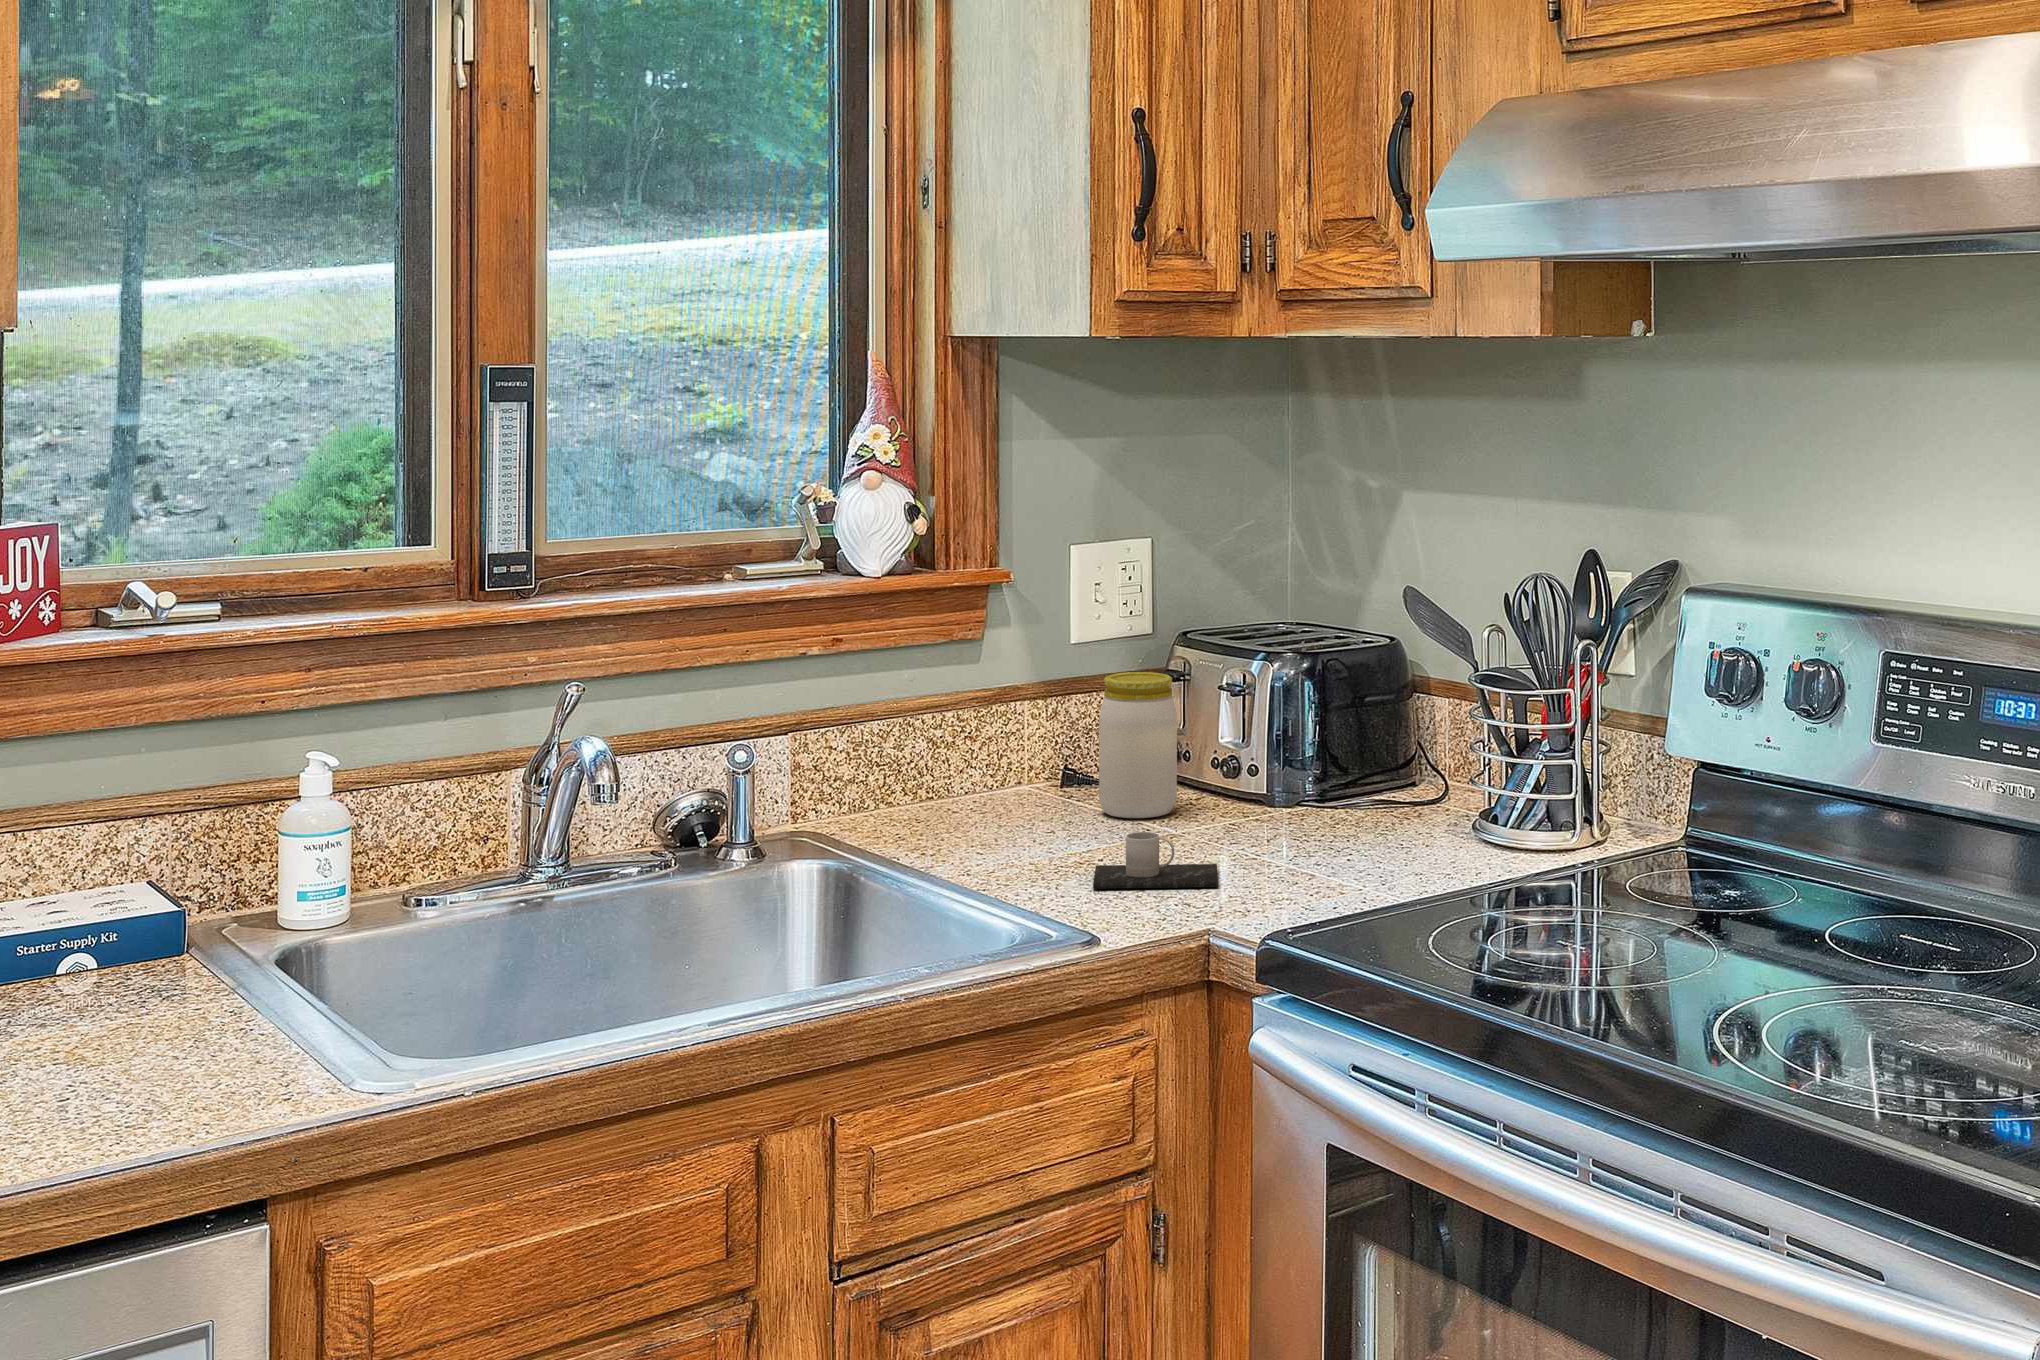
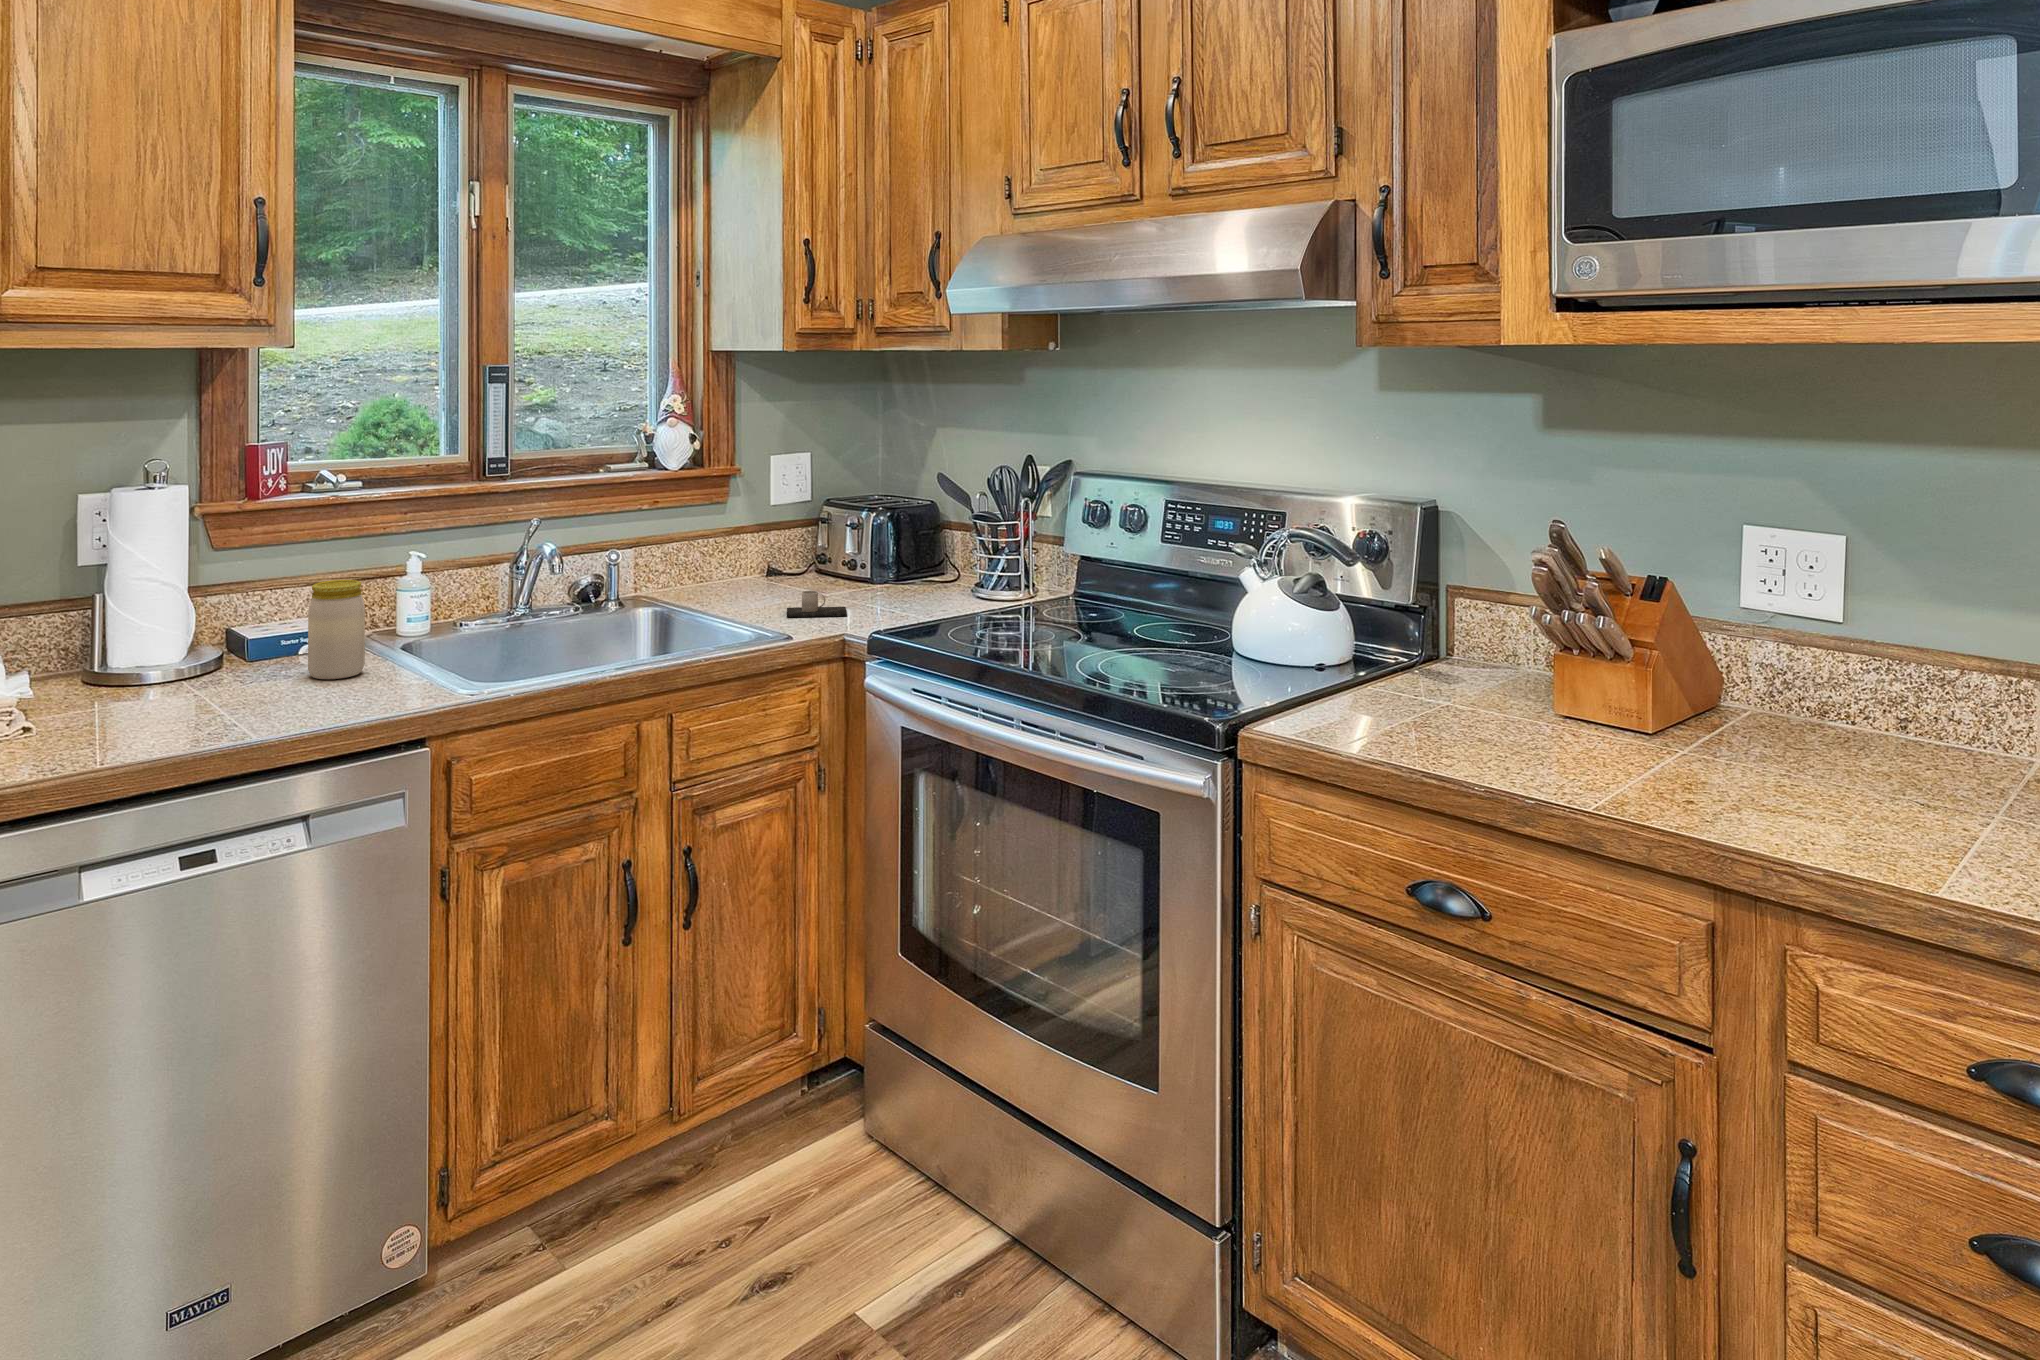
jar: present [1099,672,1177,818] -> present [308,580,365,679]

